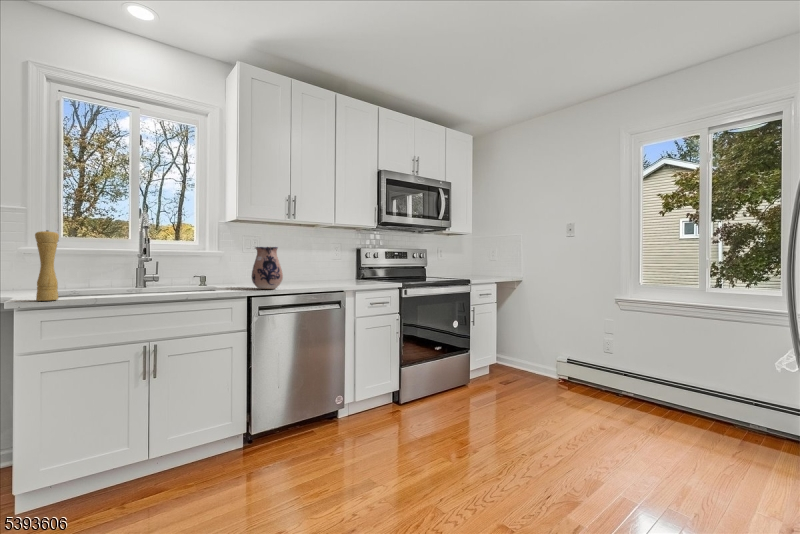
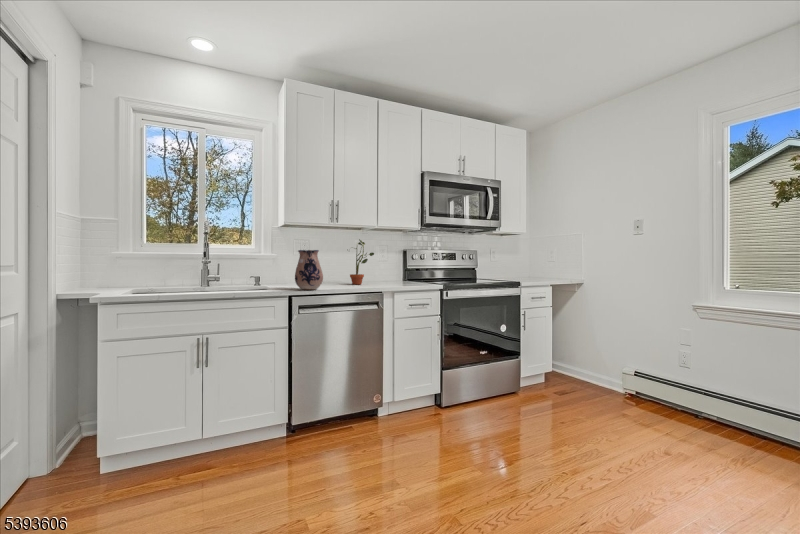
pepper mill: present [35,230,59,301] -> none [115,238,133,297]
potted plant: none [304,236,332,283] -> present [350,239,374,284]

